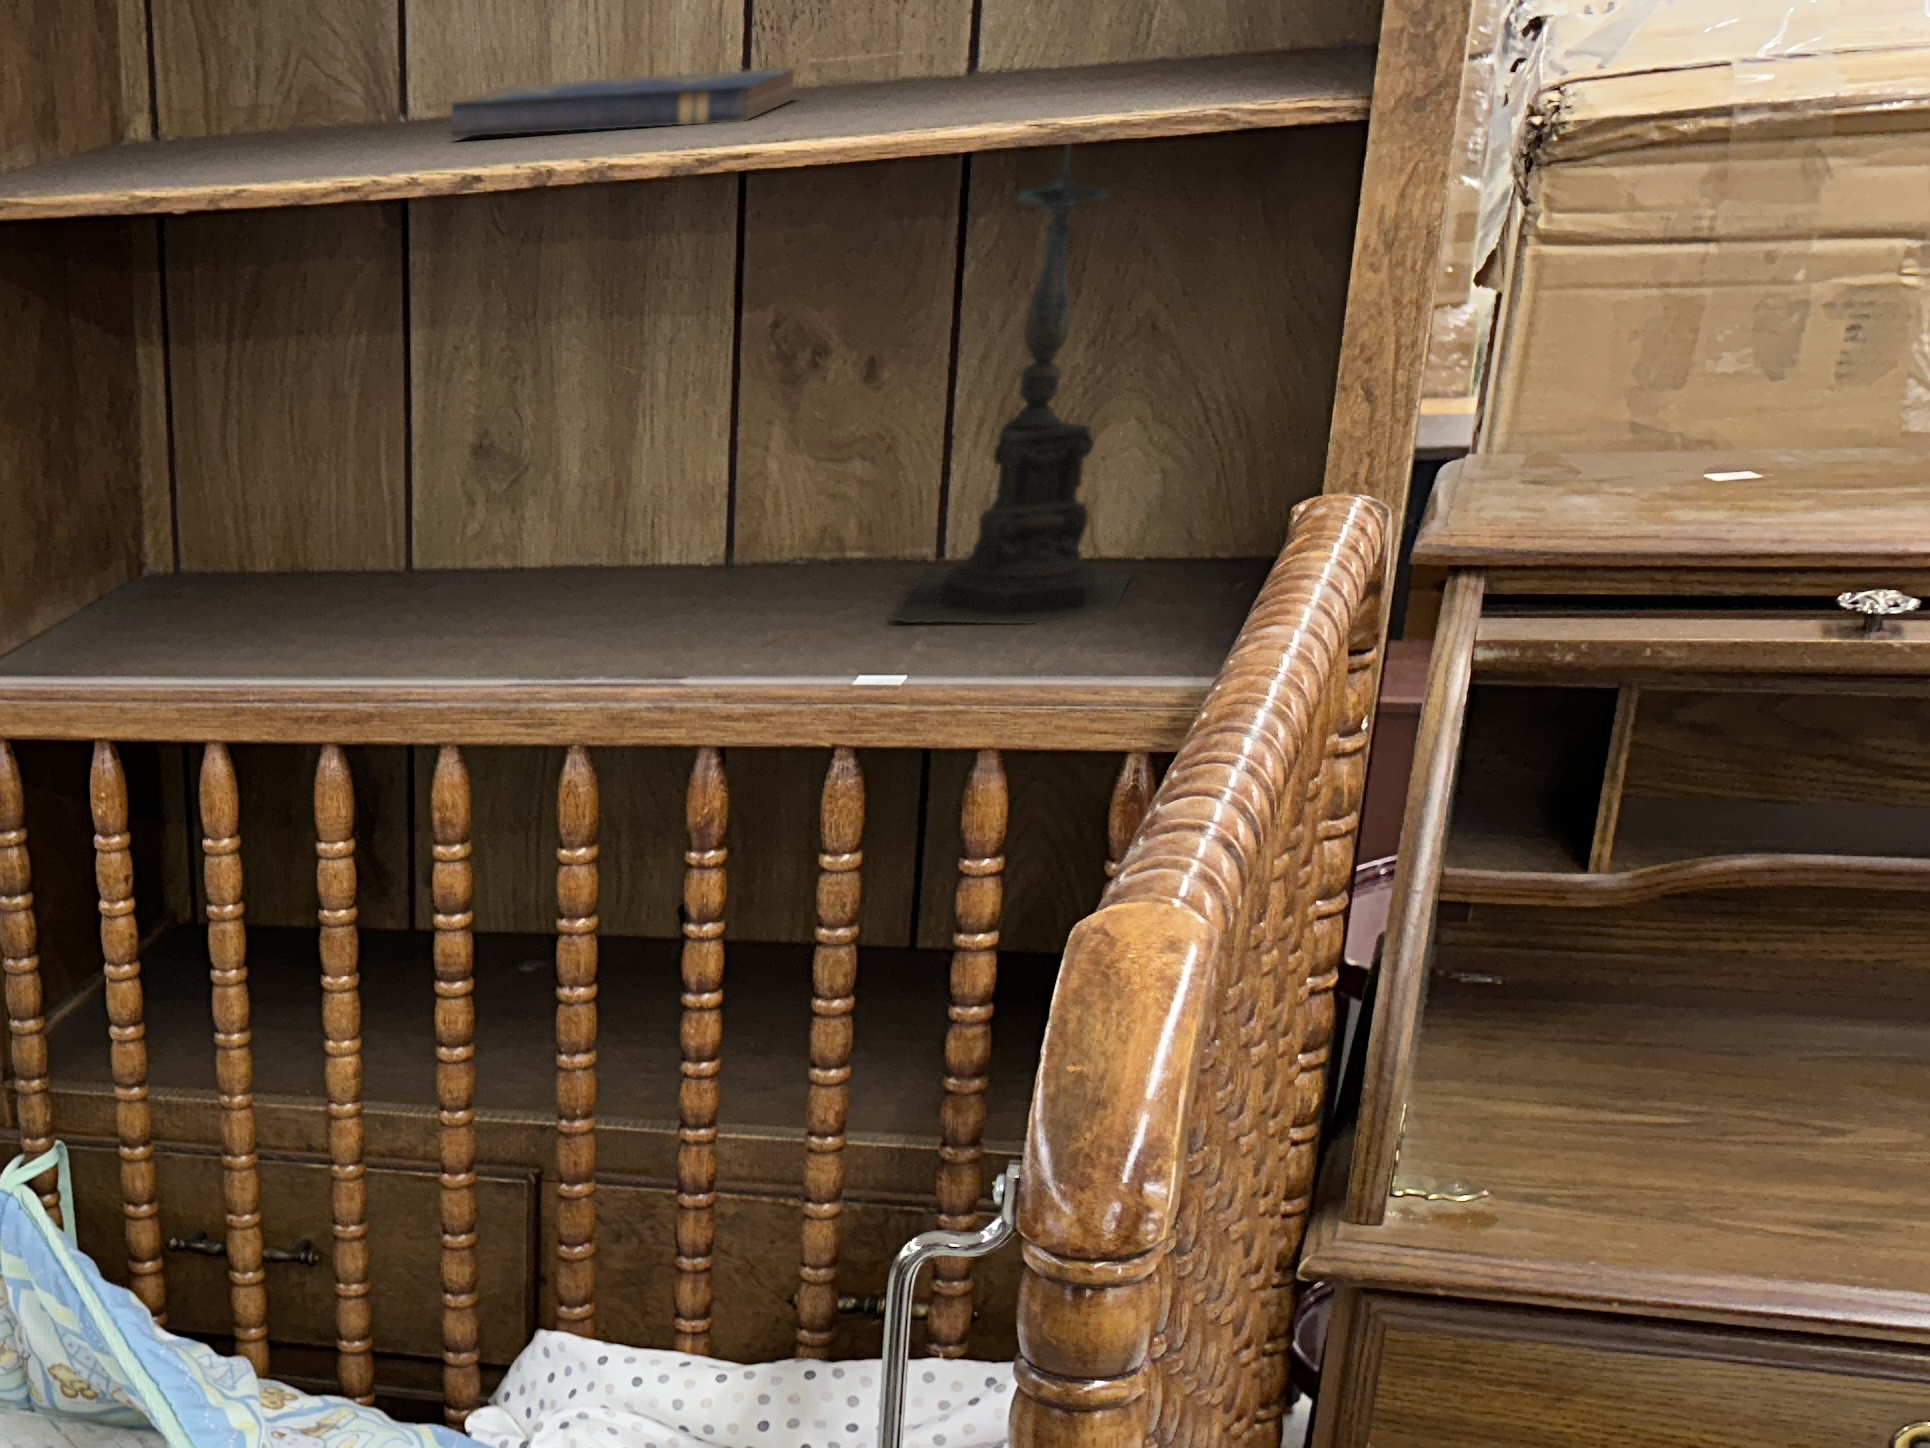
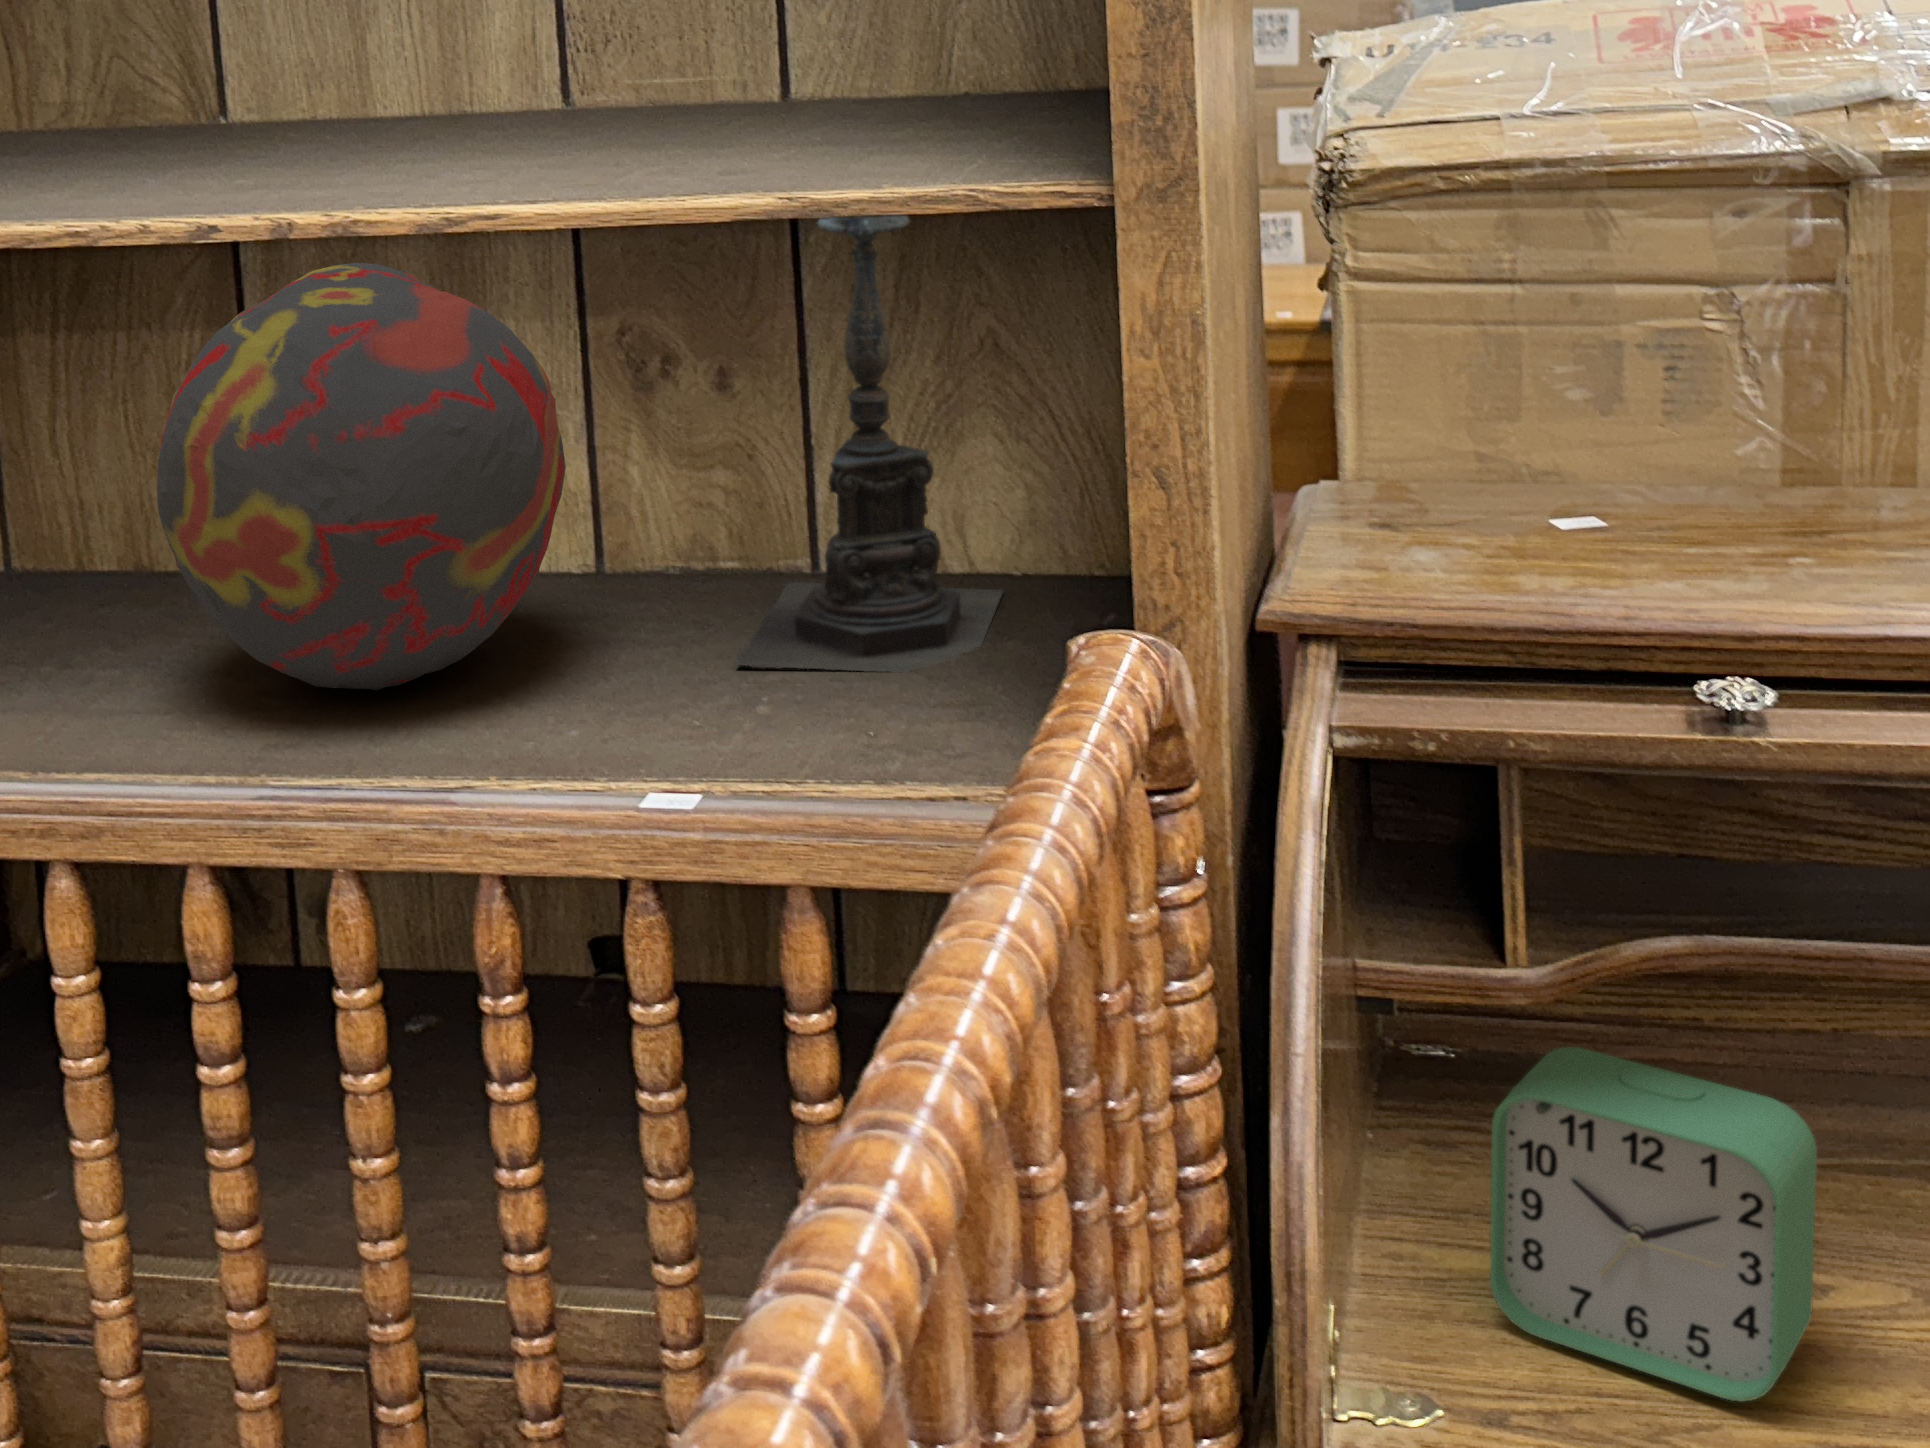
hardcover book: present [451,68,794,136] -> none [227,73,605,139]
decorative orb: none [392,247,749,638] -> present [157,263,566,691]
alarm clock: none [1517,916,1846,1180] -> present [1490,1047,1817,1401]

